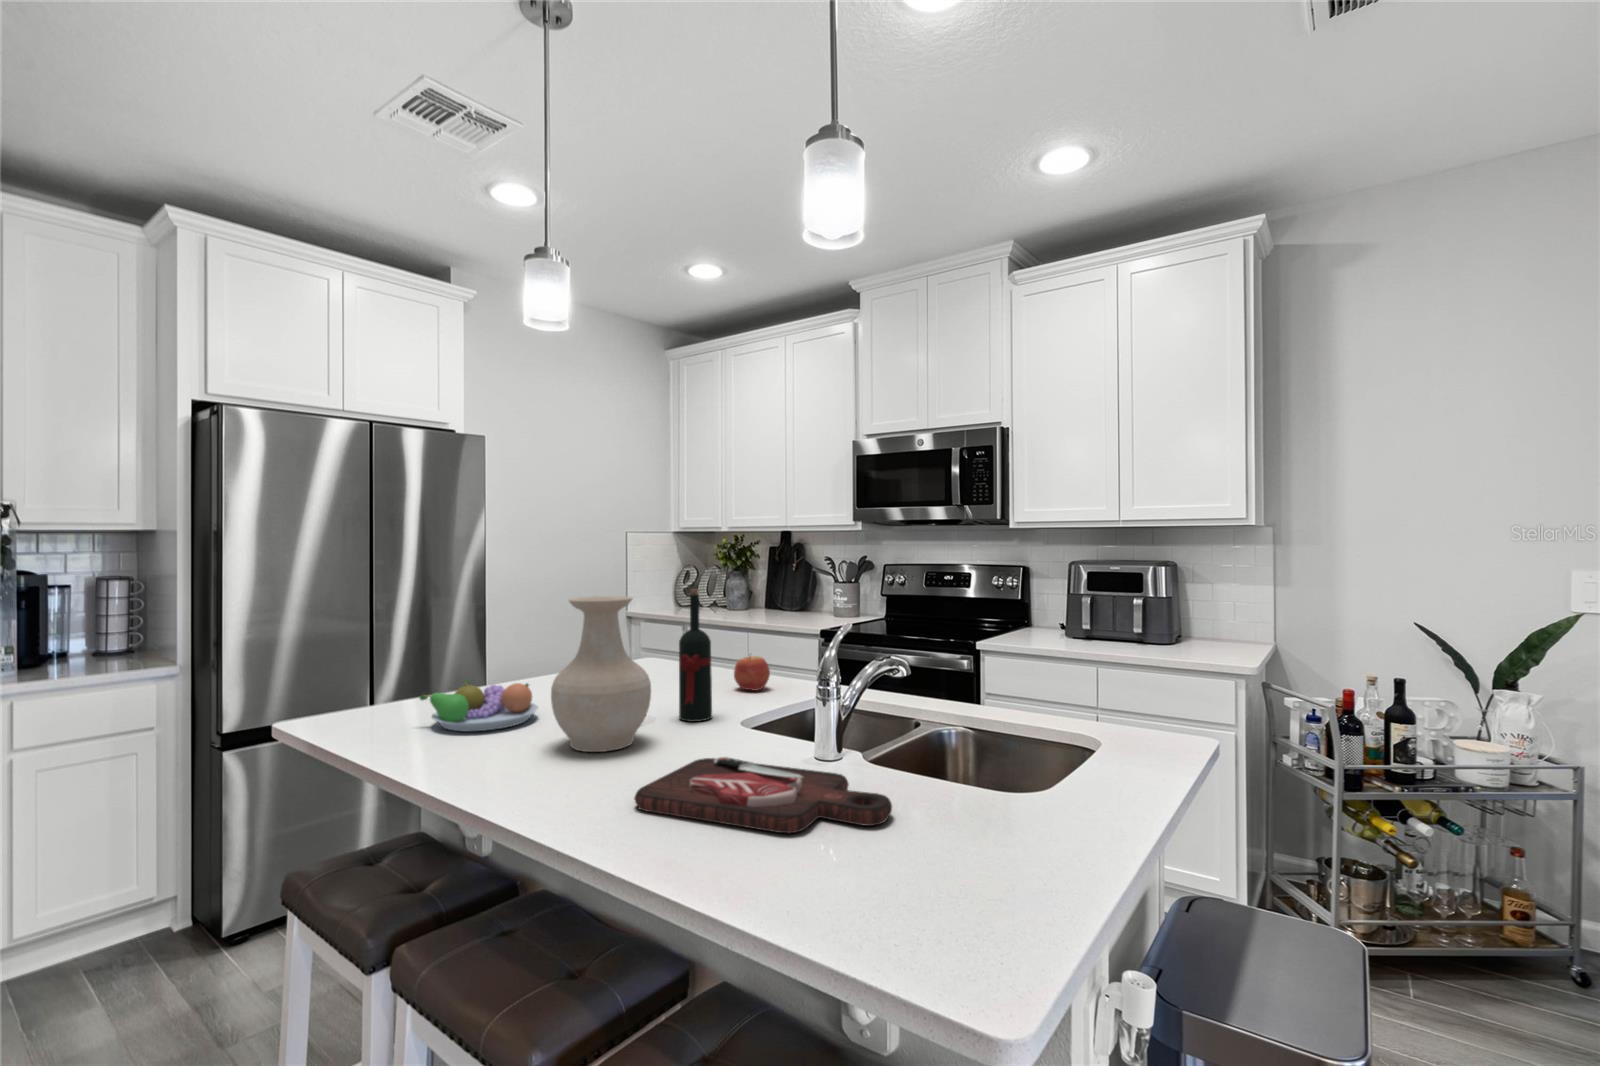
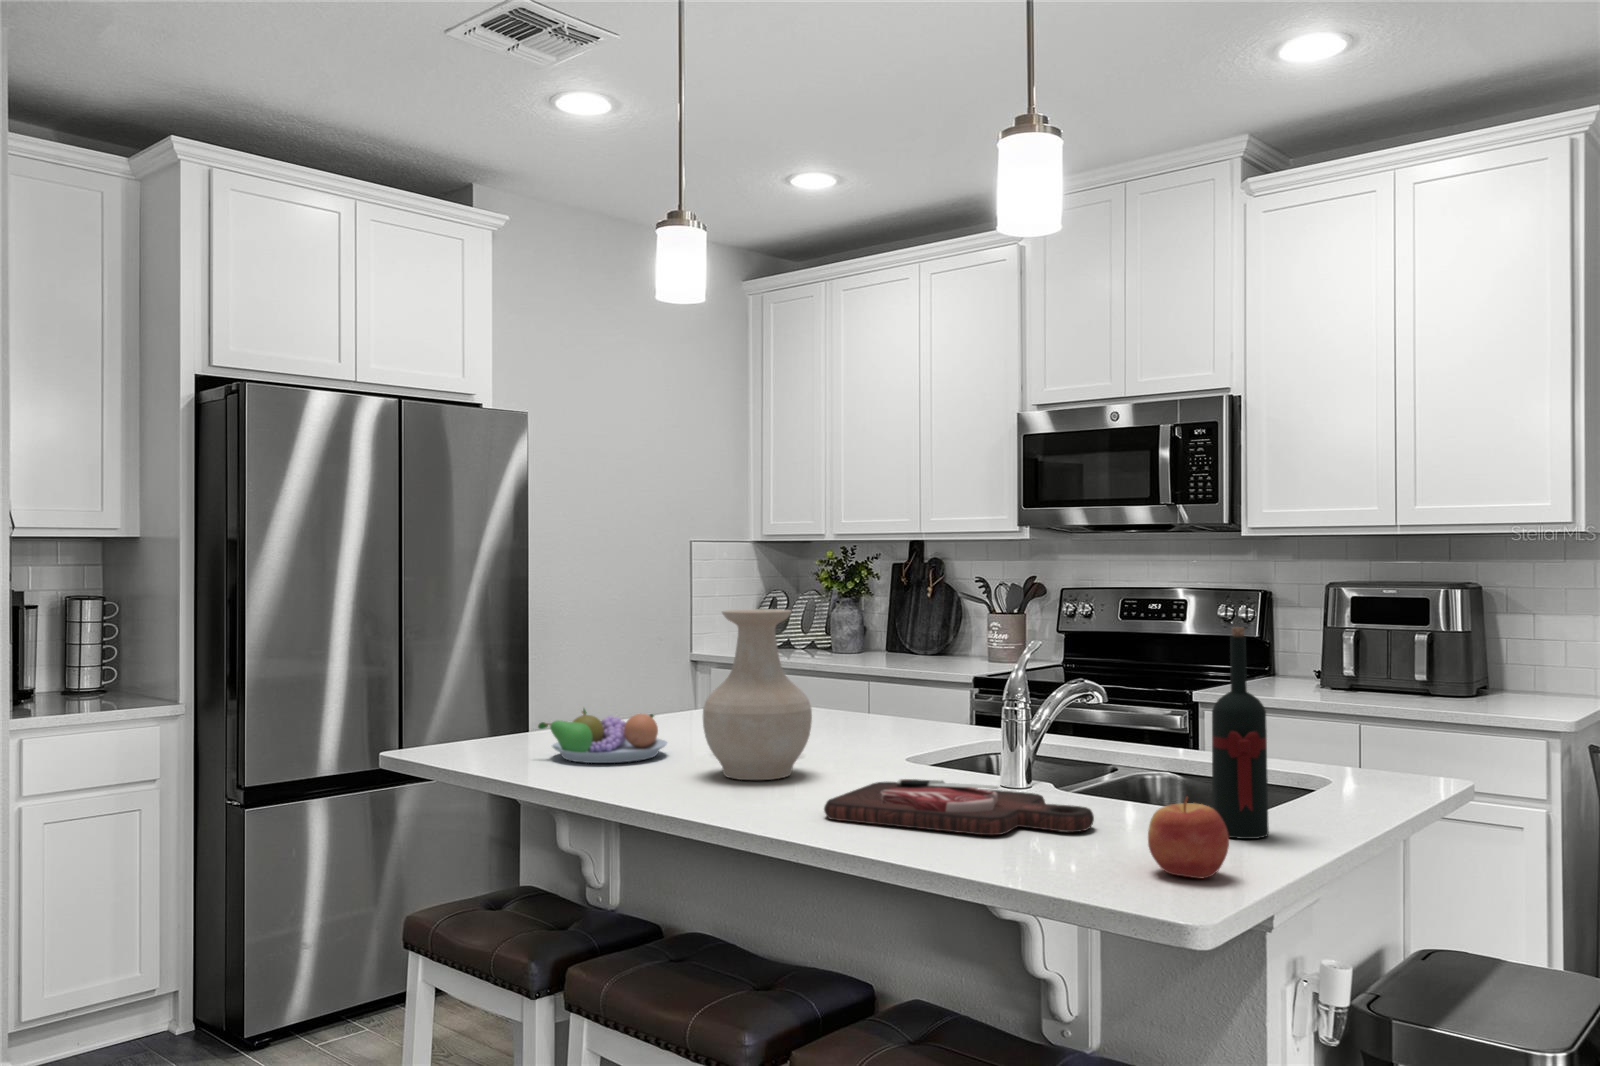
wine bottle: present [679,589,712,722] -> present [1212,627,1269,839]
apple: present [734,656,770,691] -> present [1148,797,1229,879]

